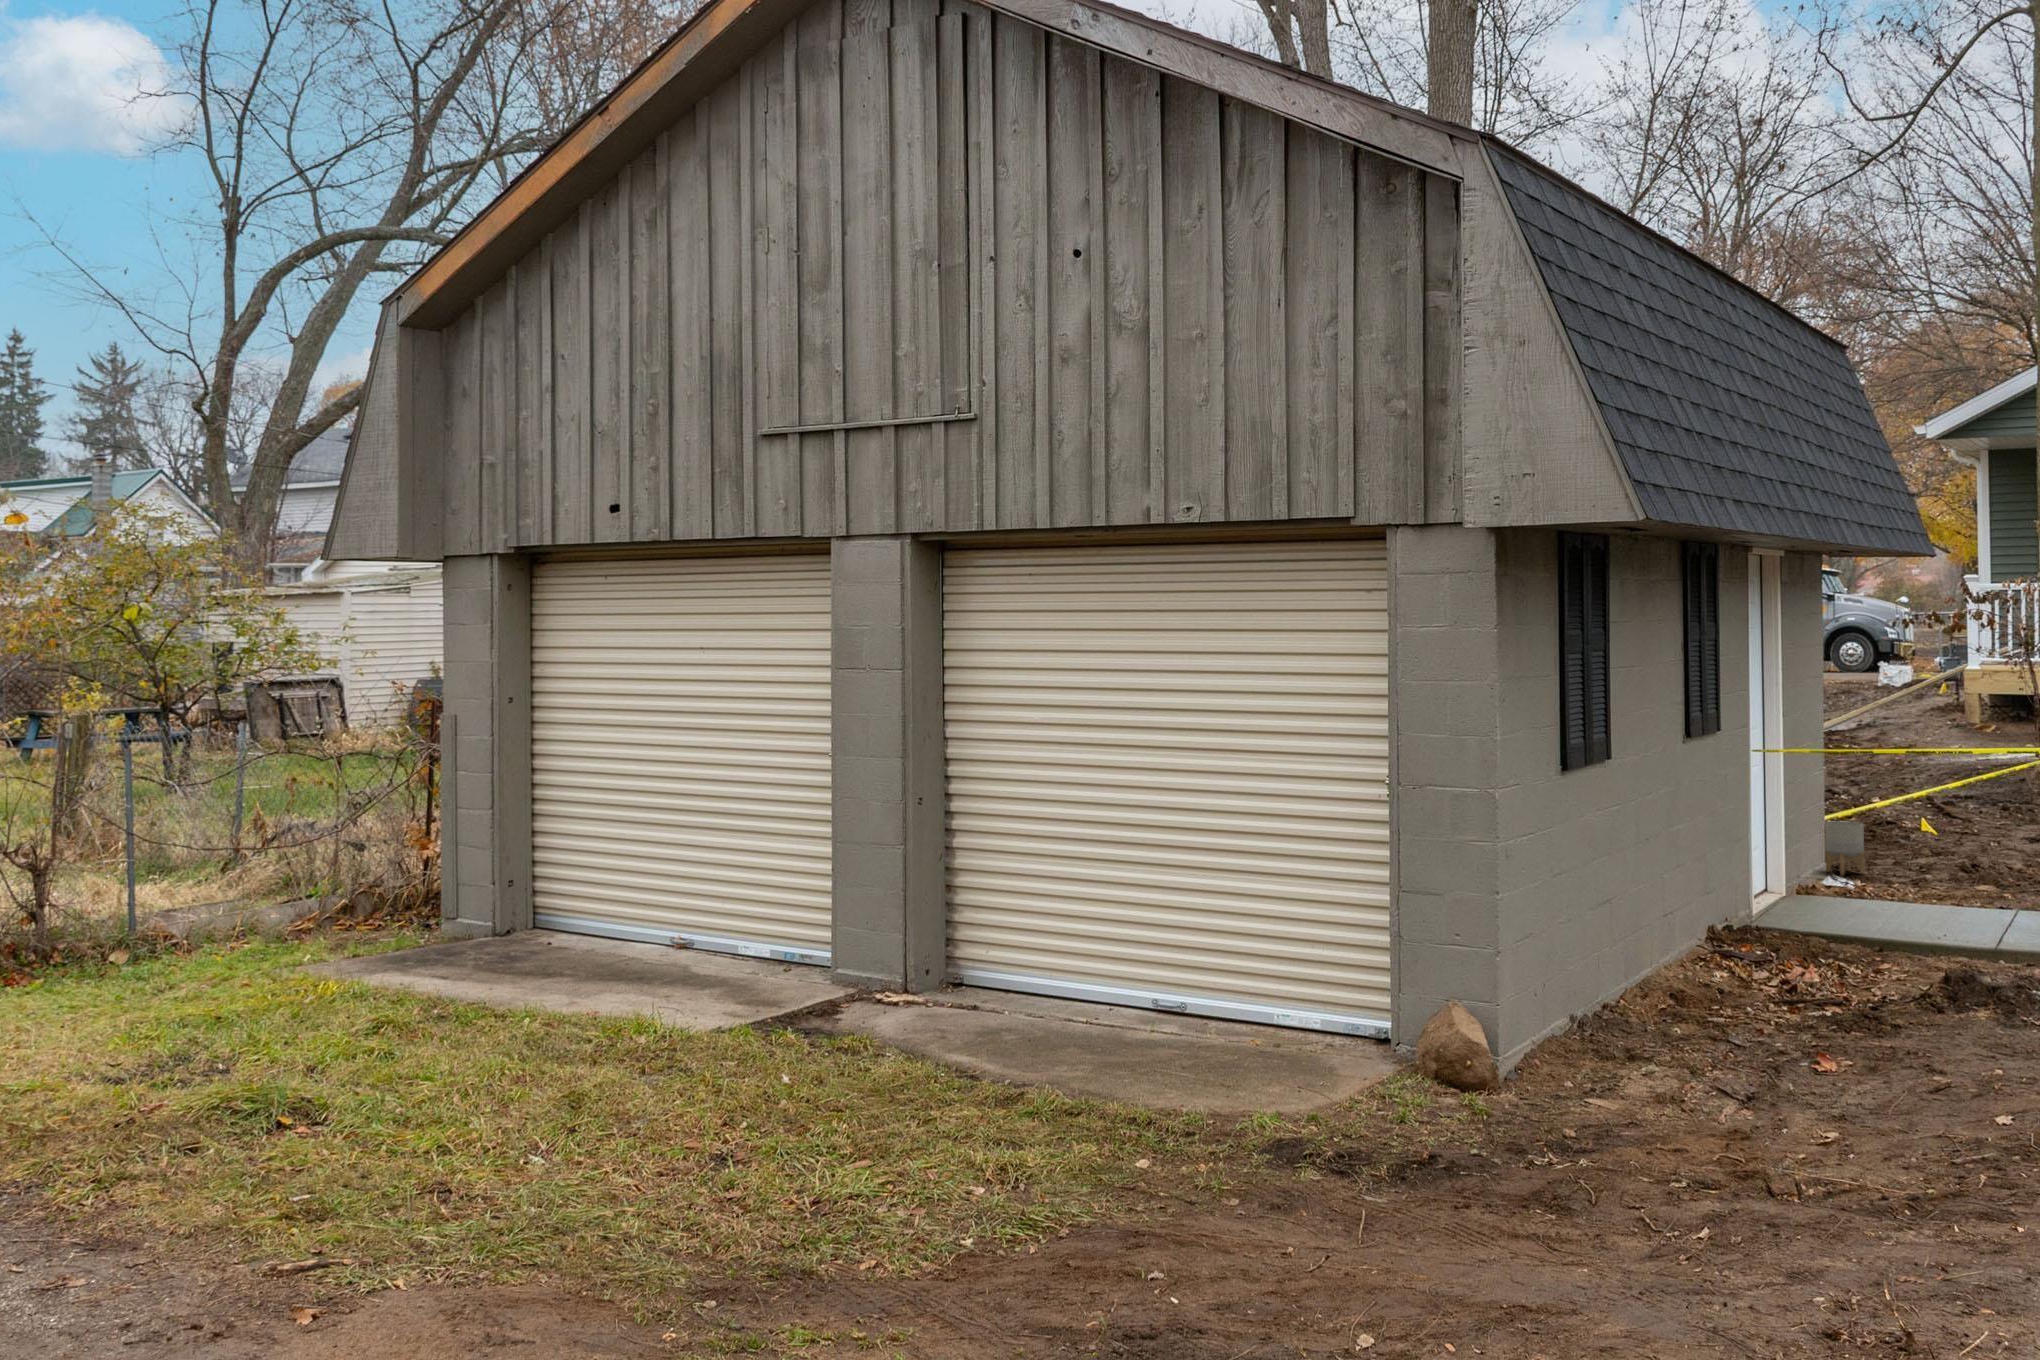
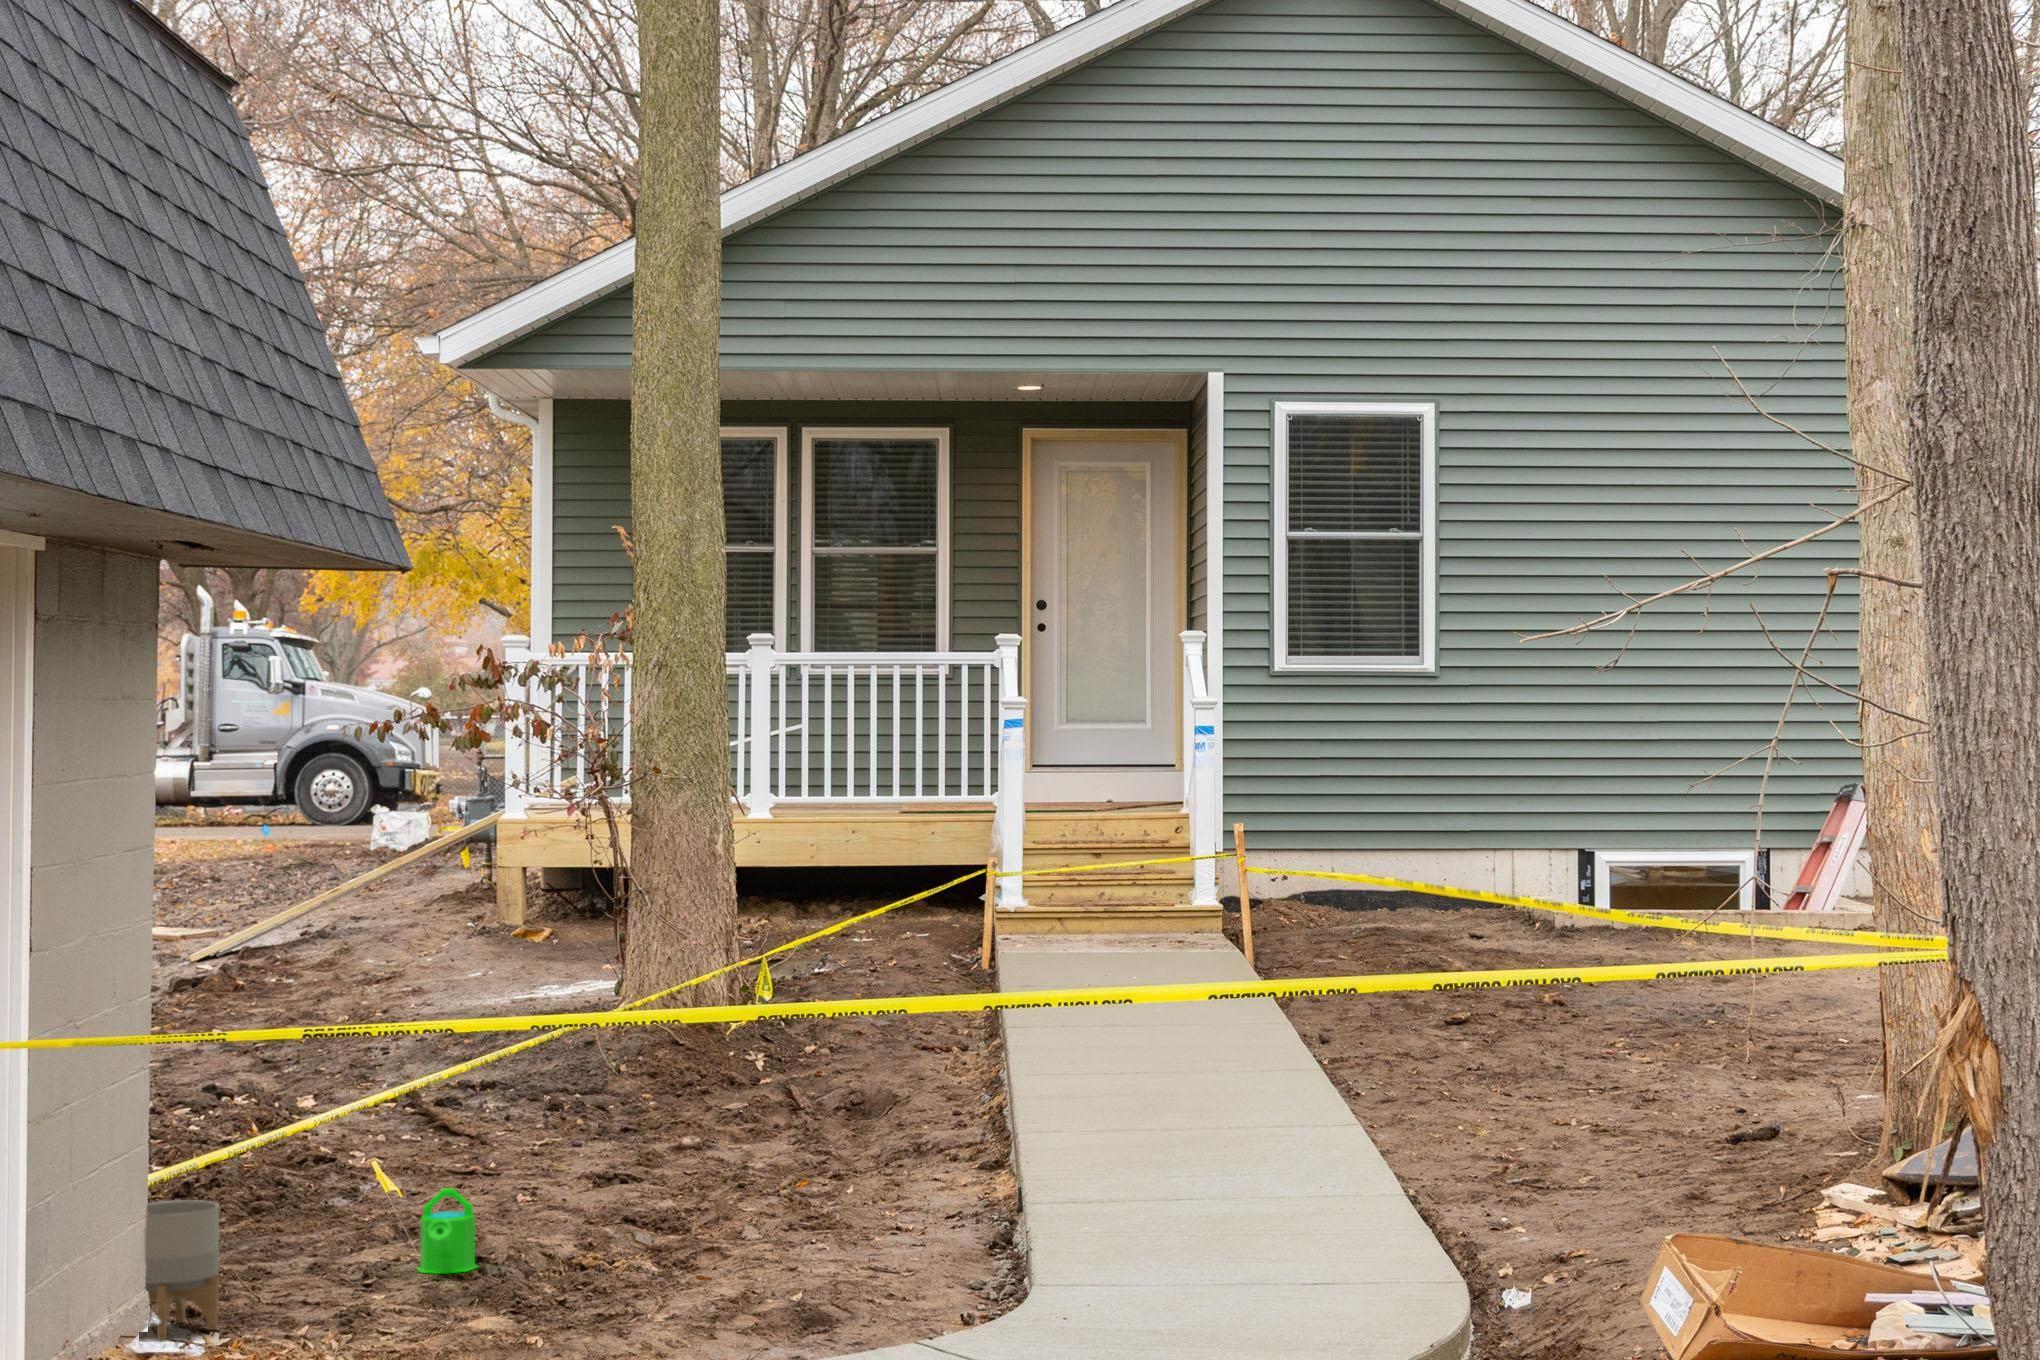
watering can: none [1947,829,1977,866] -> present [417,1188,478,1274]

